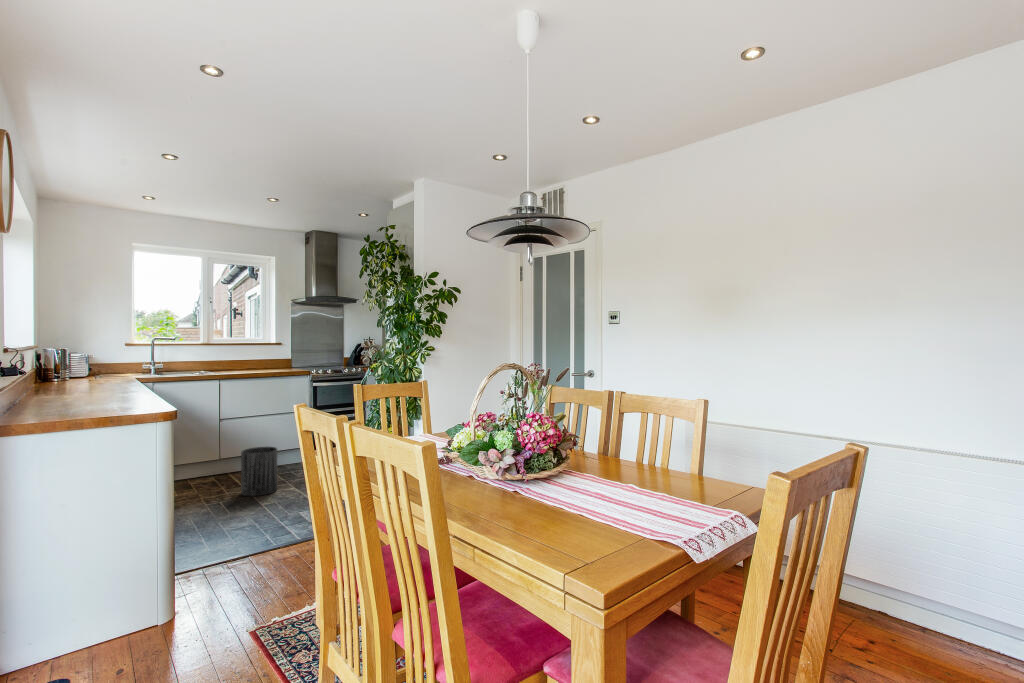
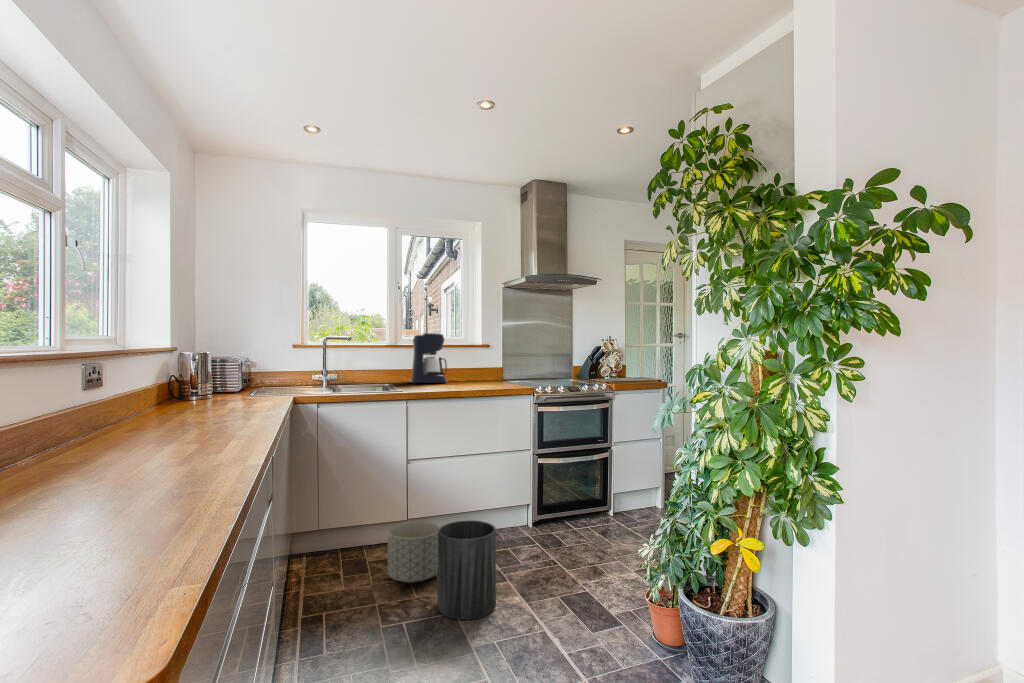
coffee maker: none [221,335,249,369] -> present [411,333,447,383]
planter: none [208,453,243,487] -> present [388,521,440,584]

